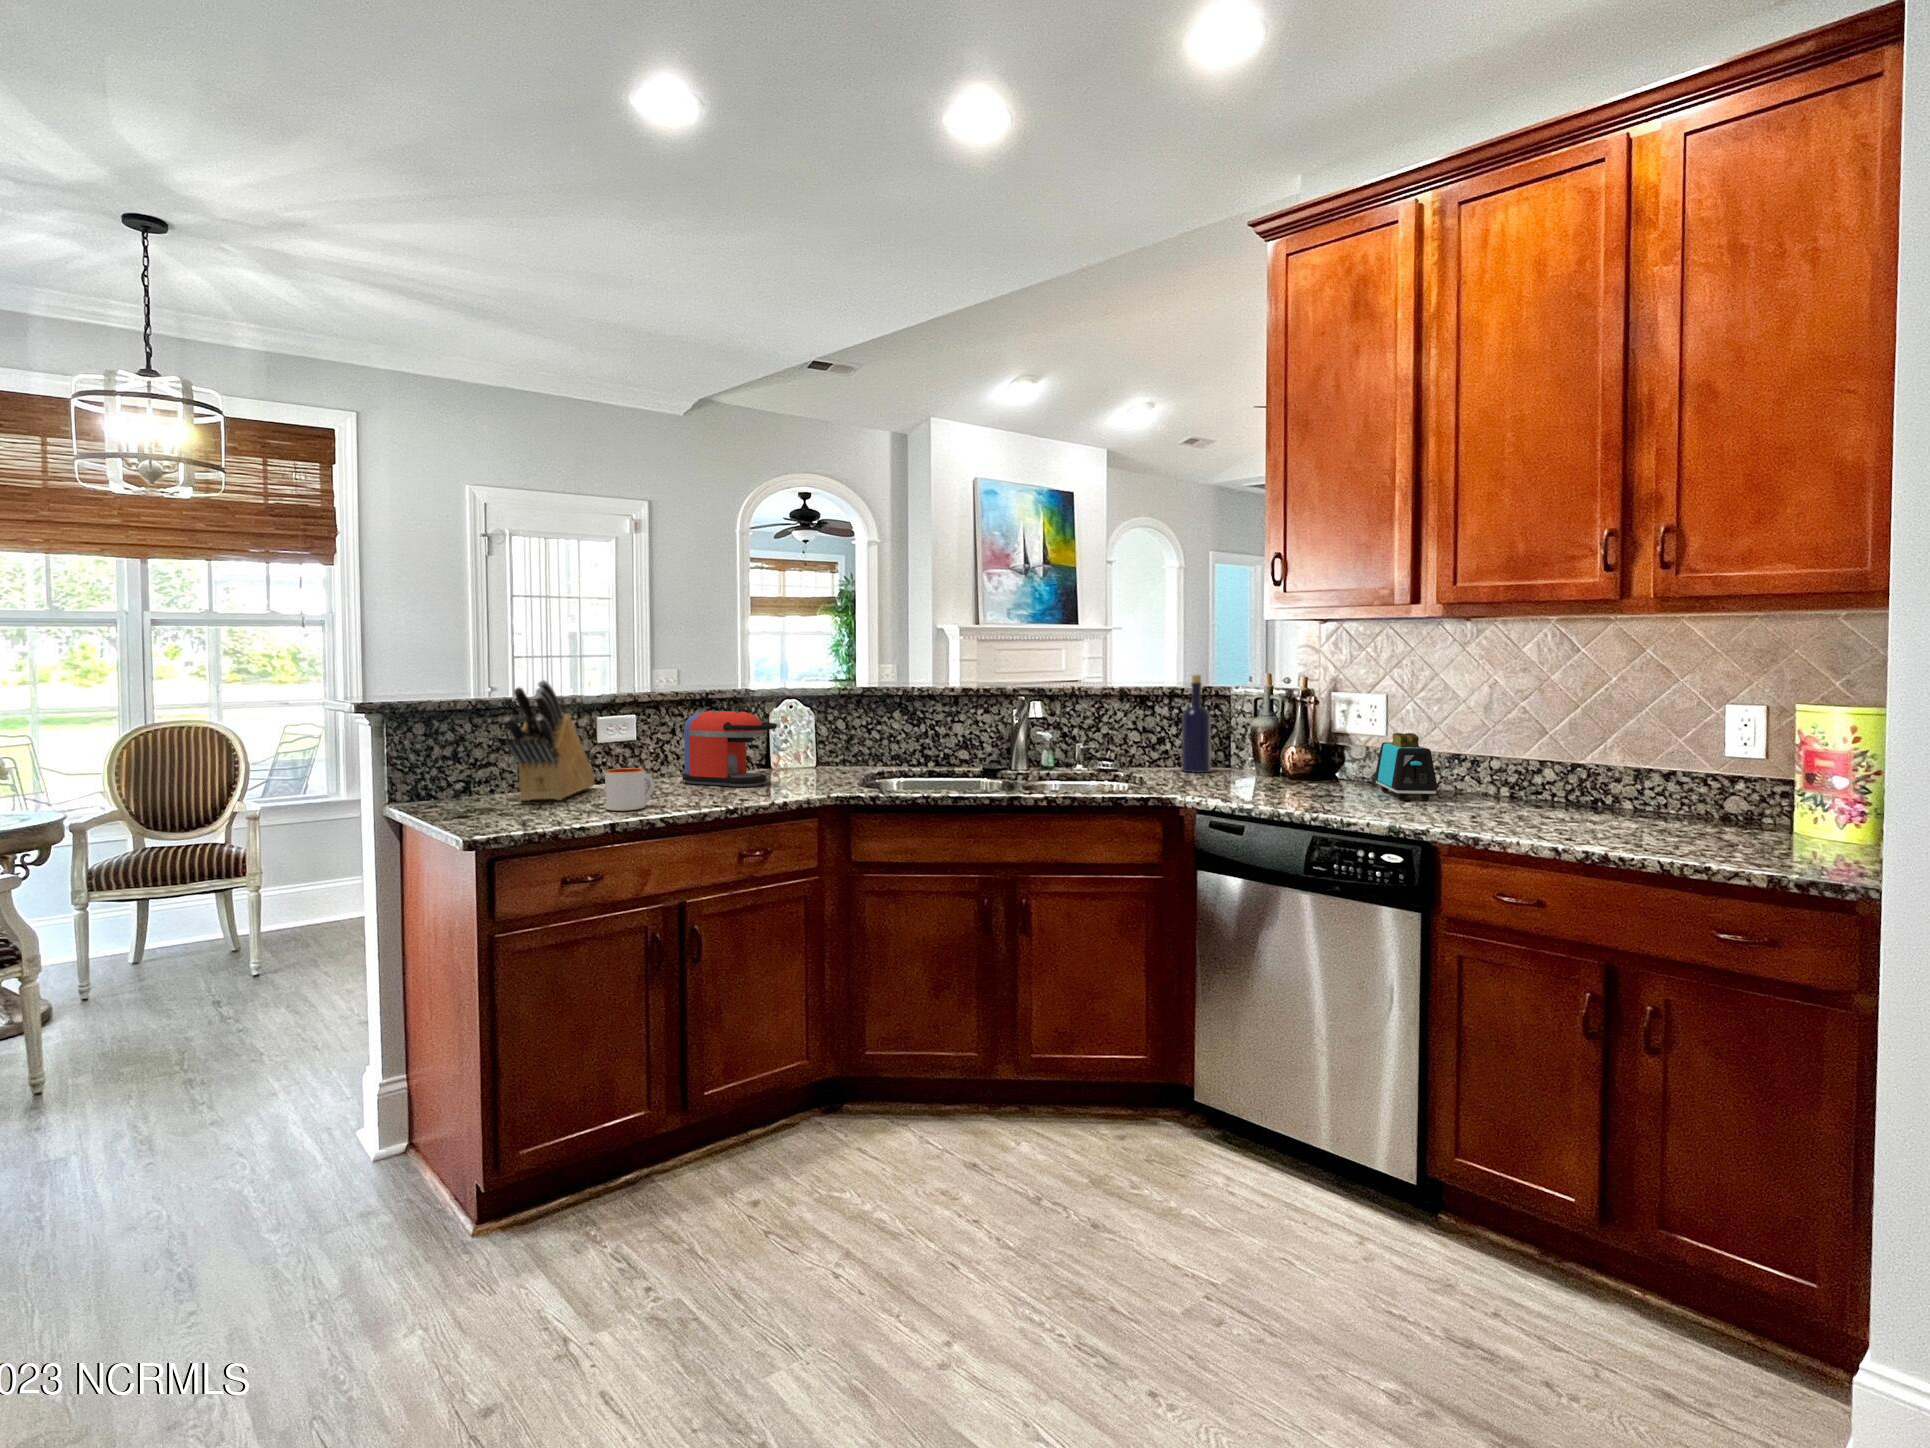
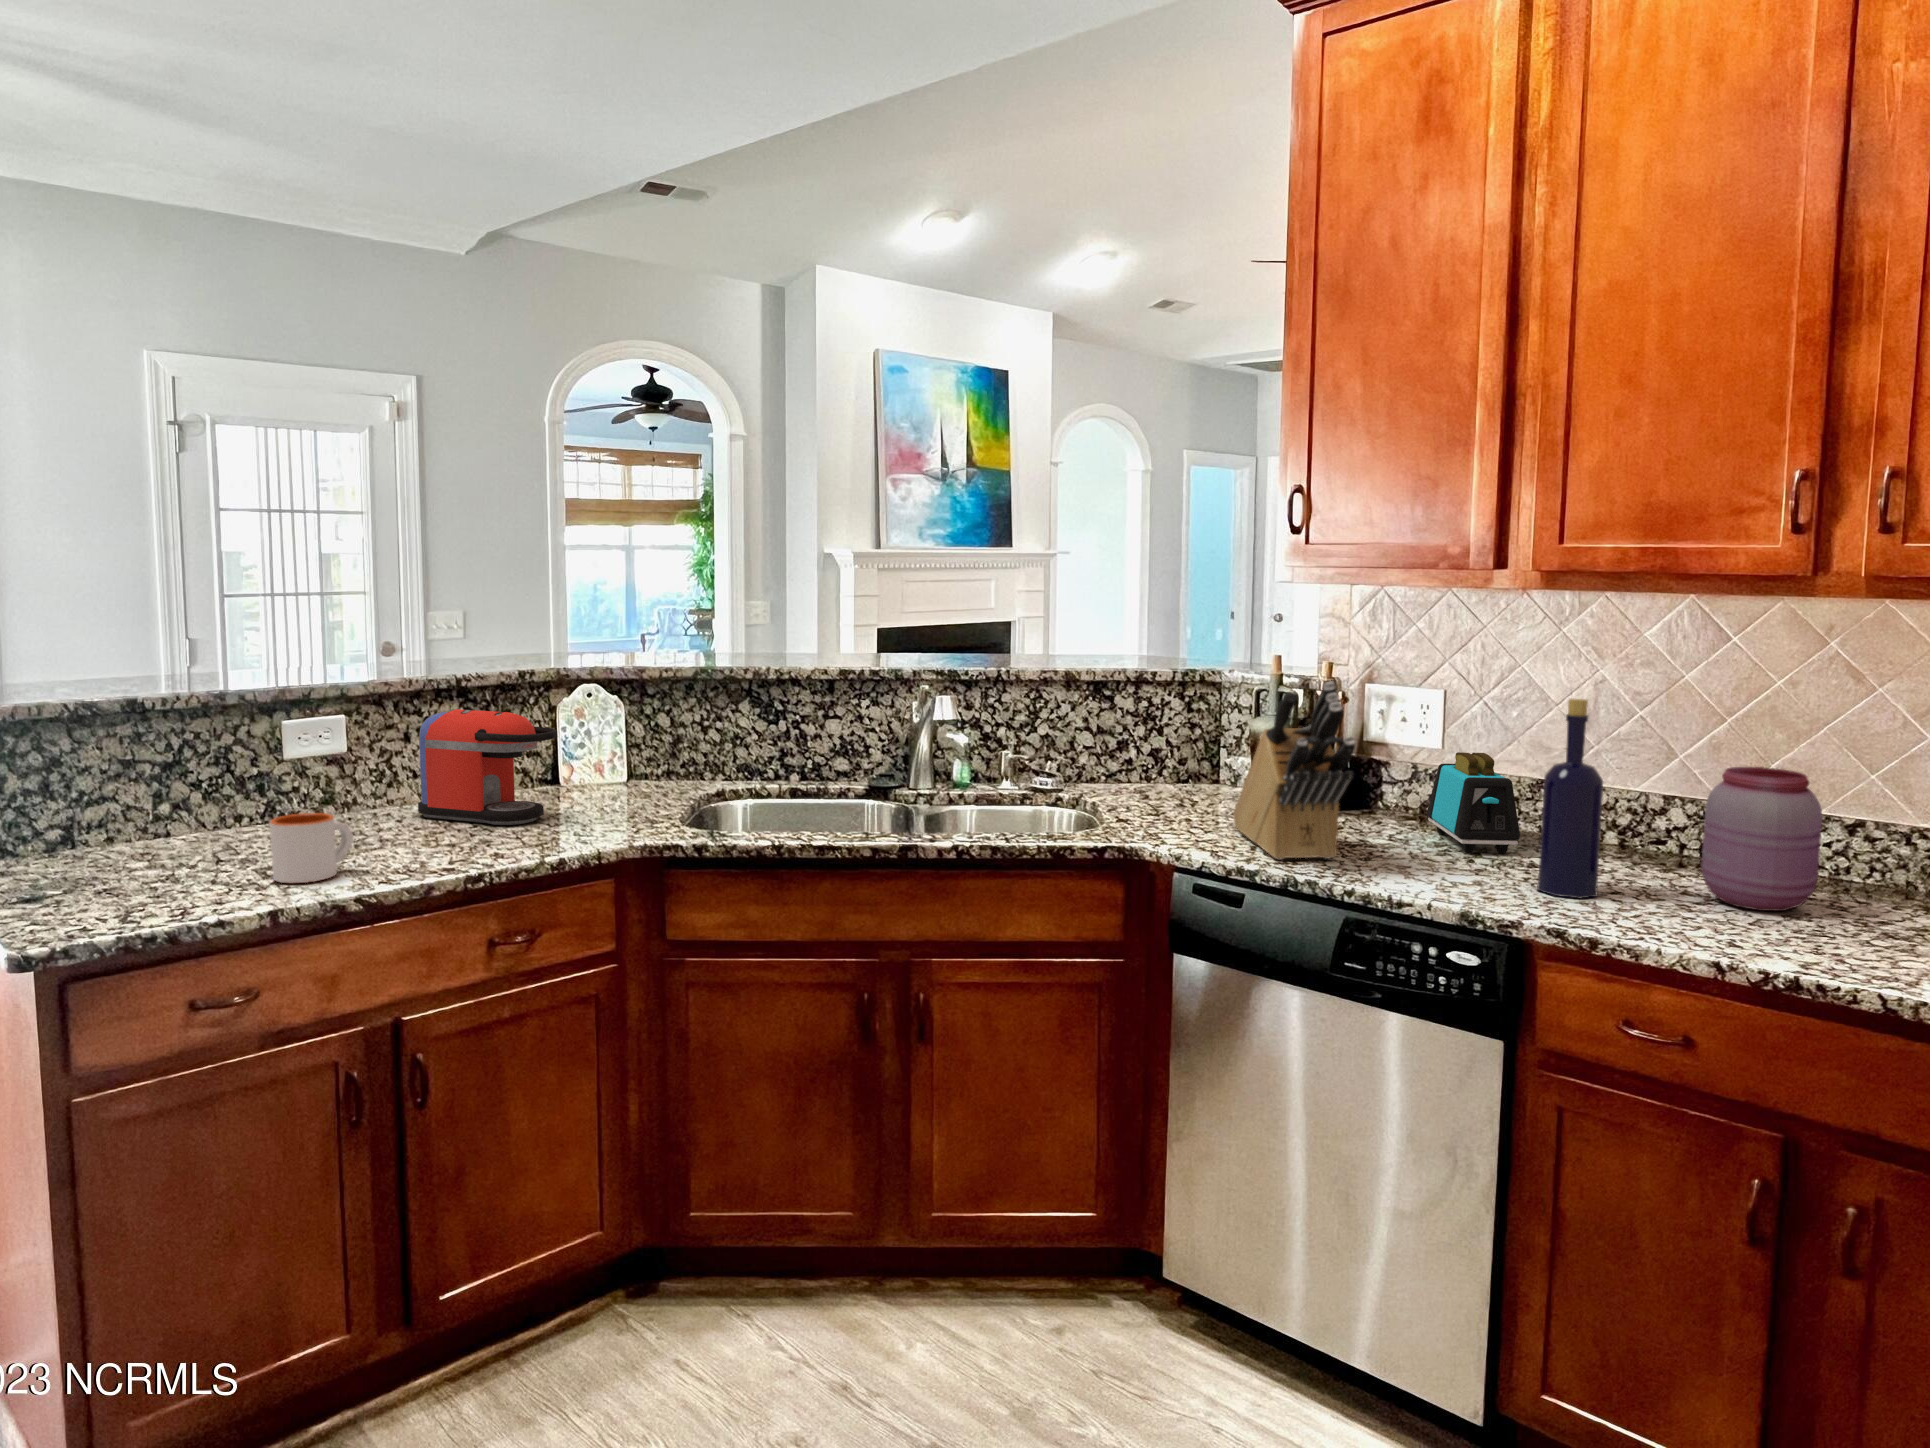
bottle: present [1181,675,1211,773] -> present [1537,698,1603,898]
knife block: present [505,680,595,801] -> present [1233,681,1355,860]
jar: none [1558,731,1637,825] -> present [1701,767,1822,911]

